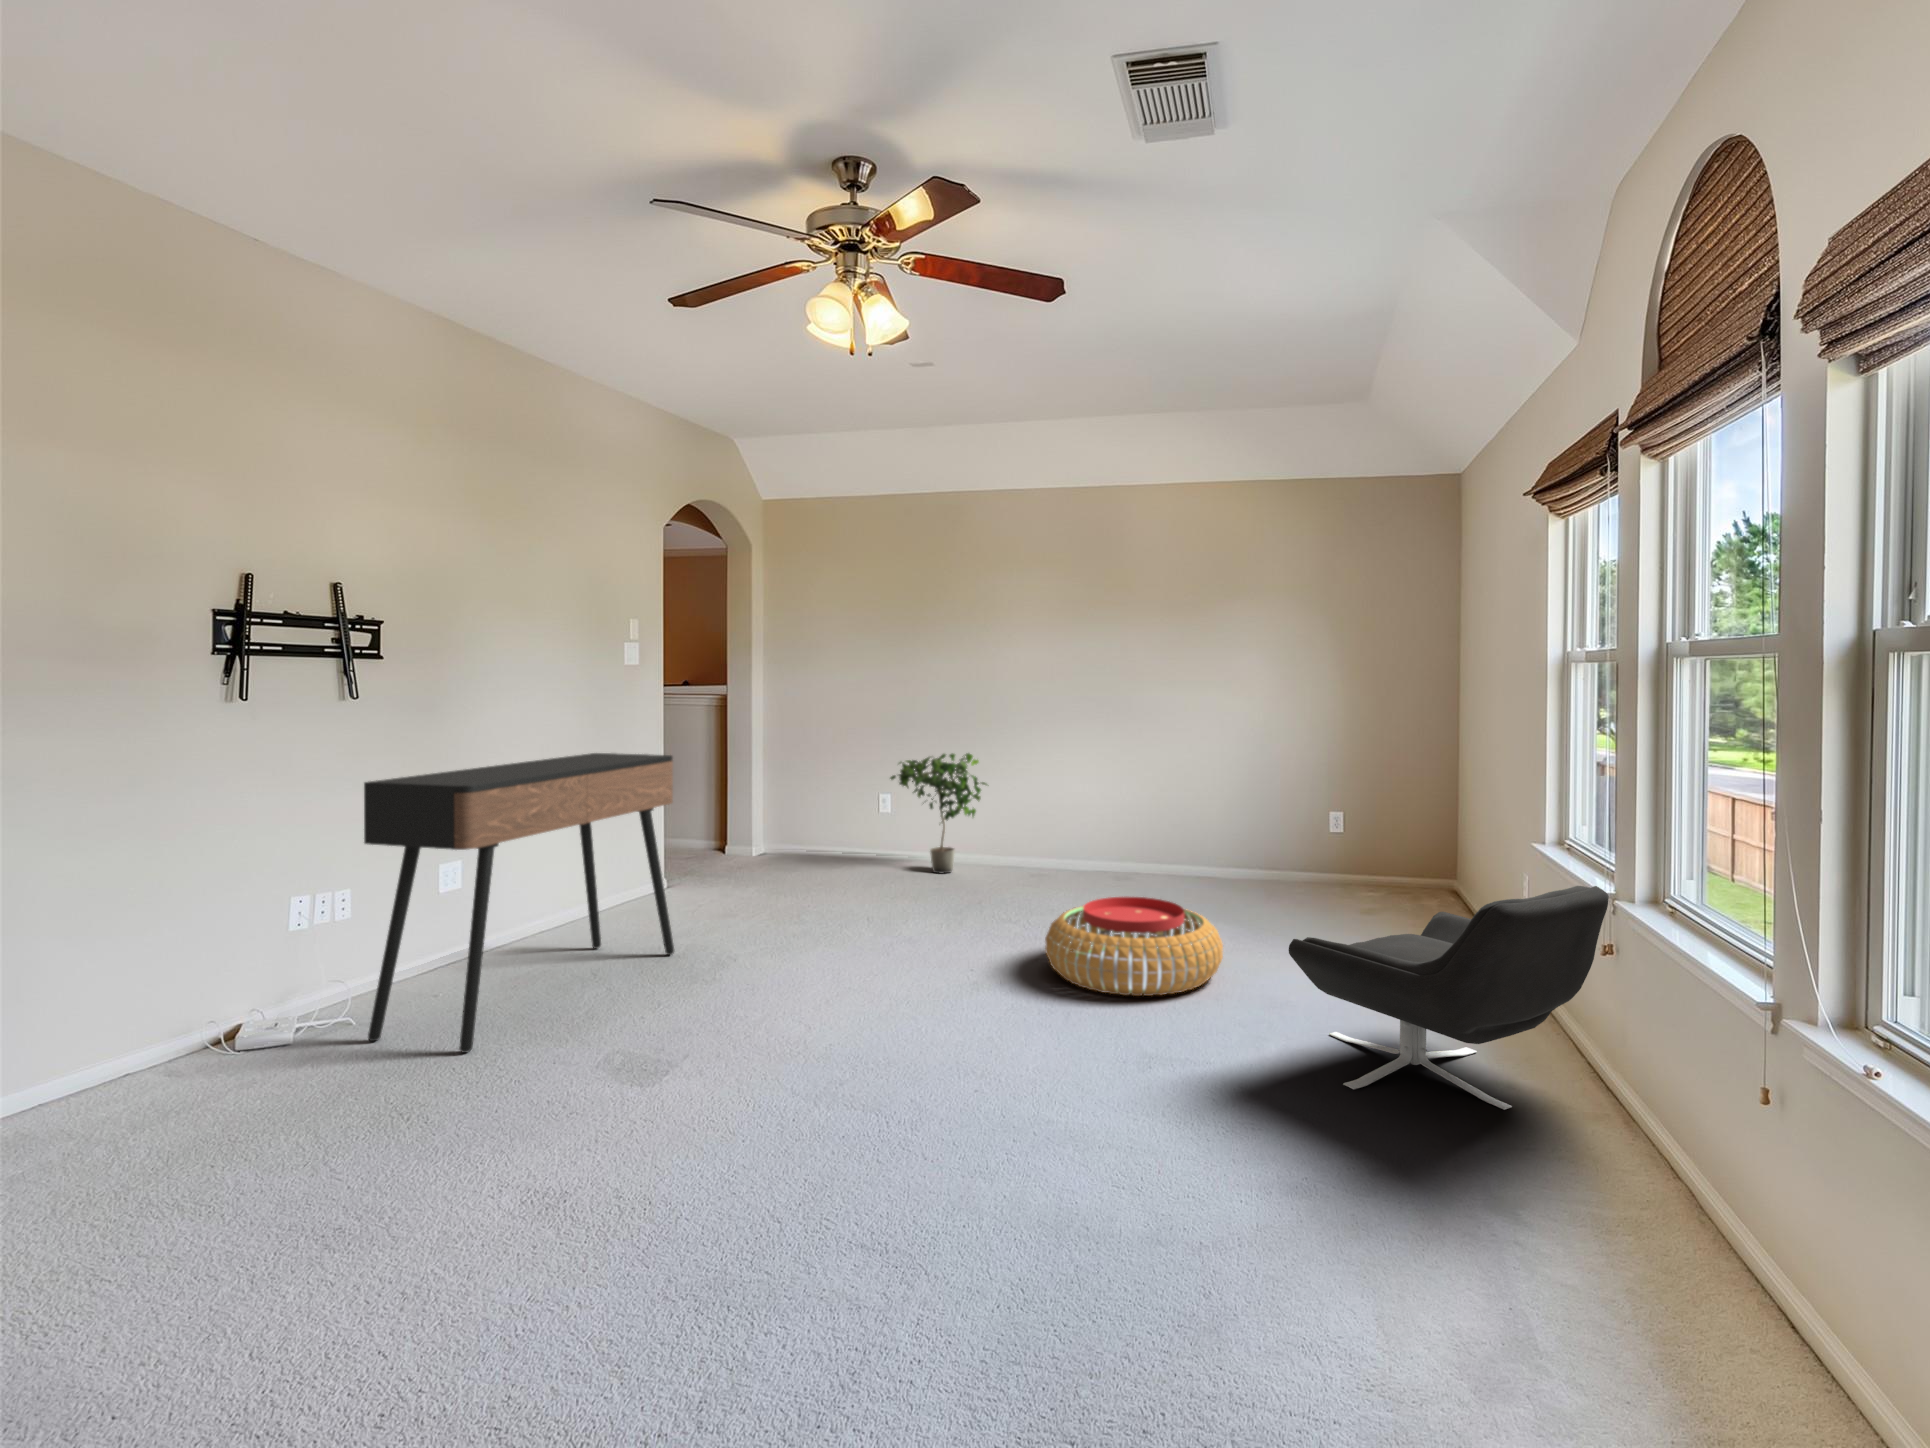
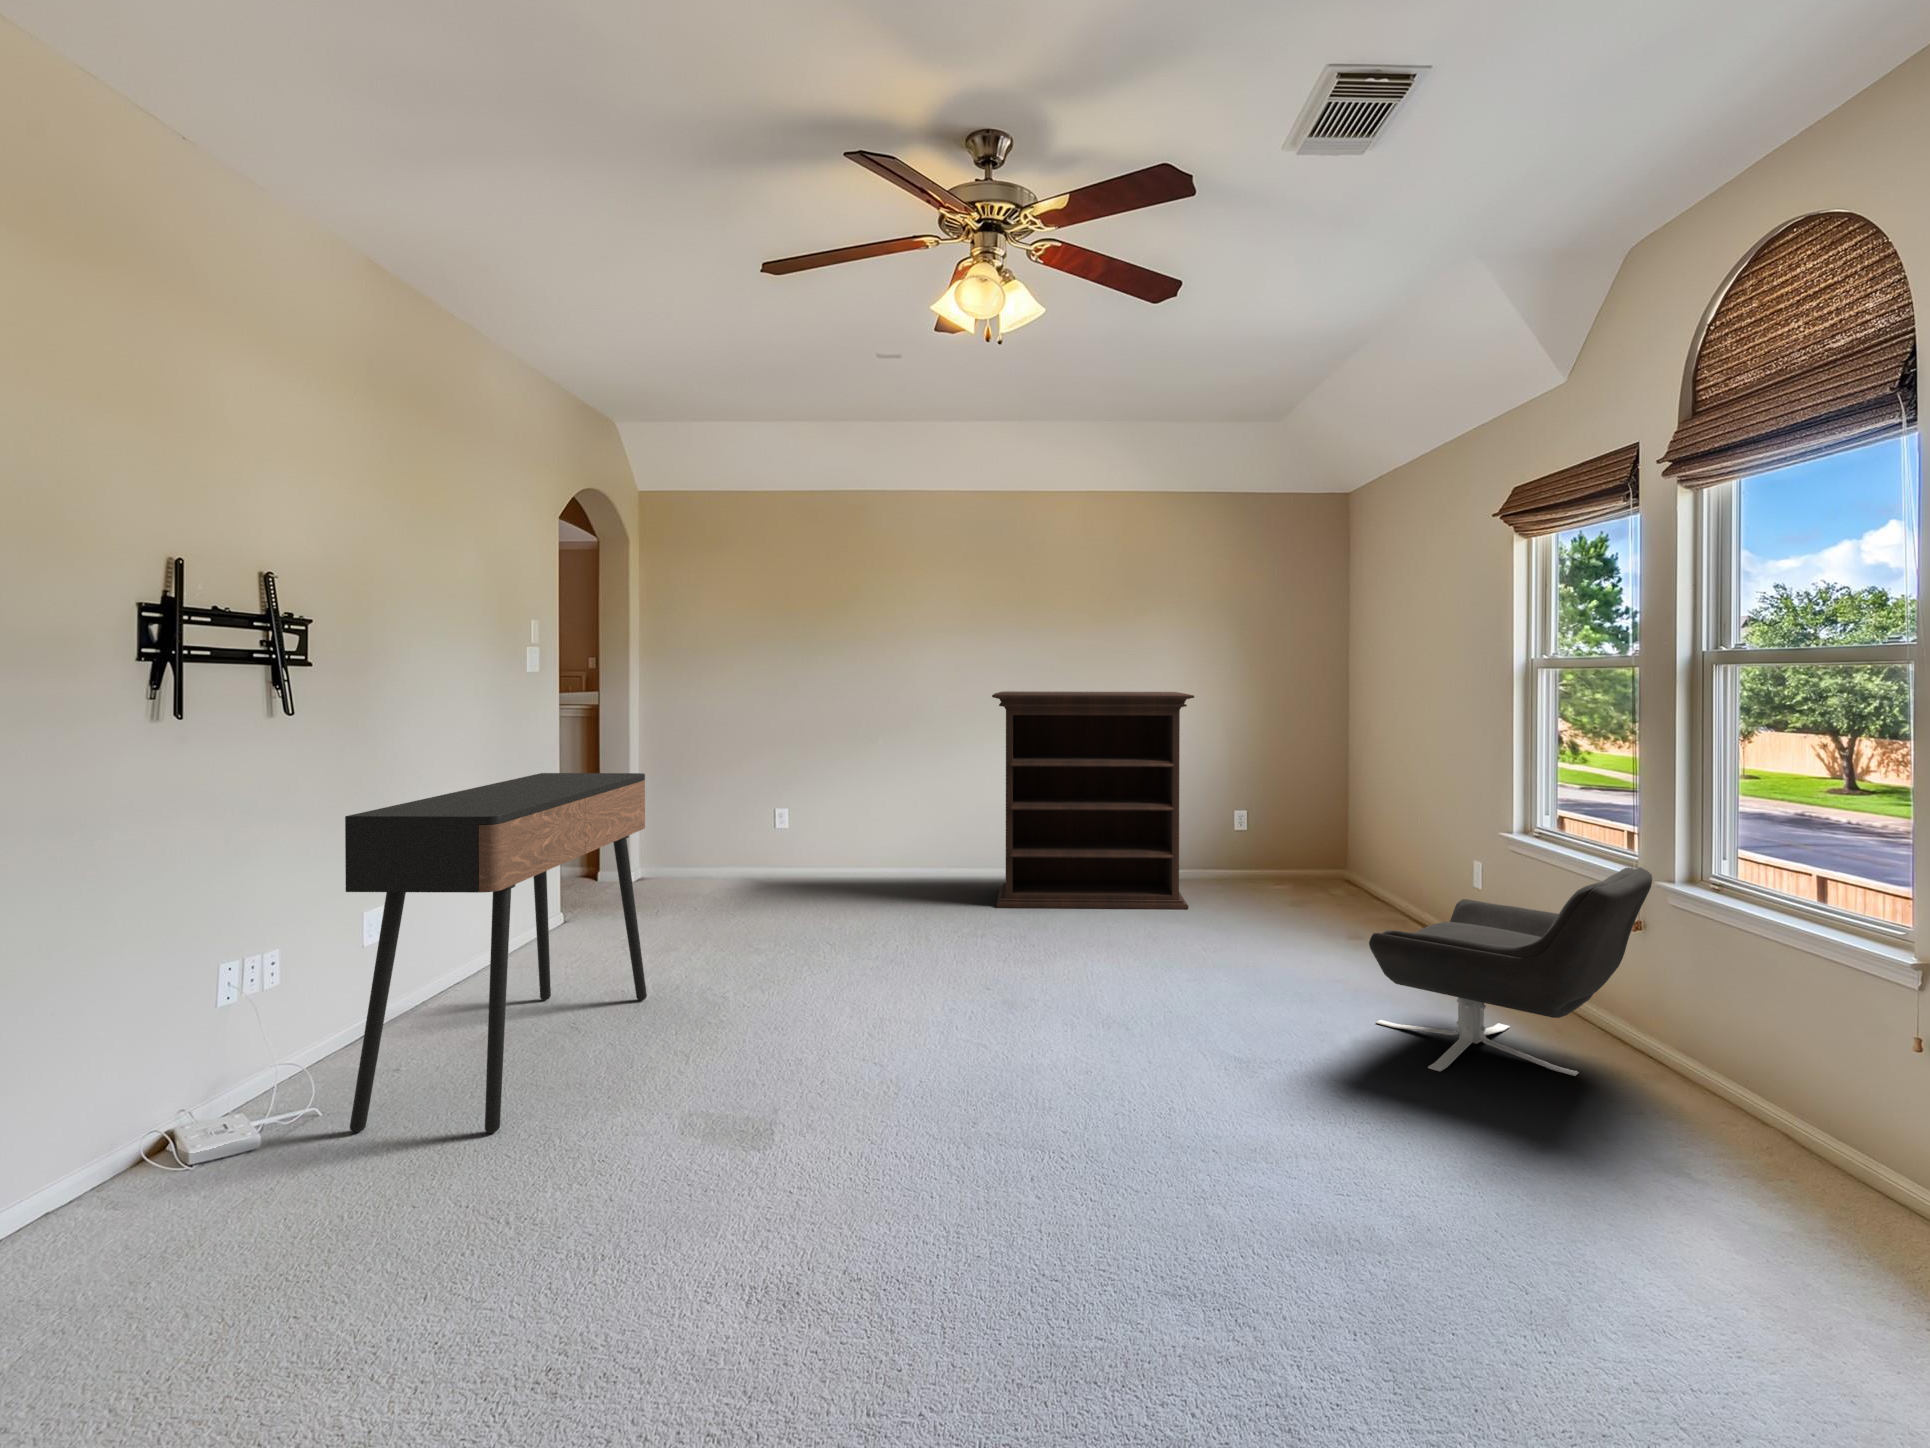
bookshelf: none [1043,687,1246,908] -> present [992,691,1194,909]
potted plant: present [890,753,987,873] -> none [808,762,913,892]
pouf: present [1045,897,1223,996] -> none [1060,904,1240,1003]

